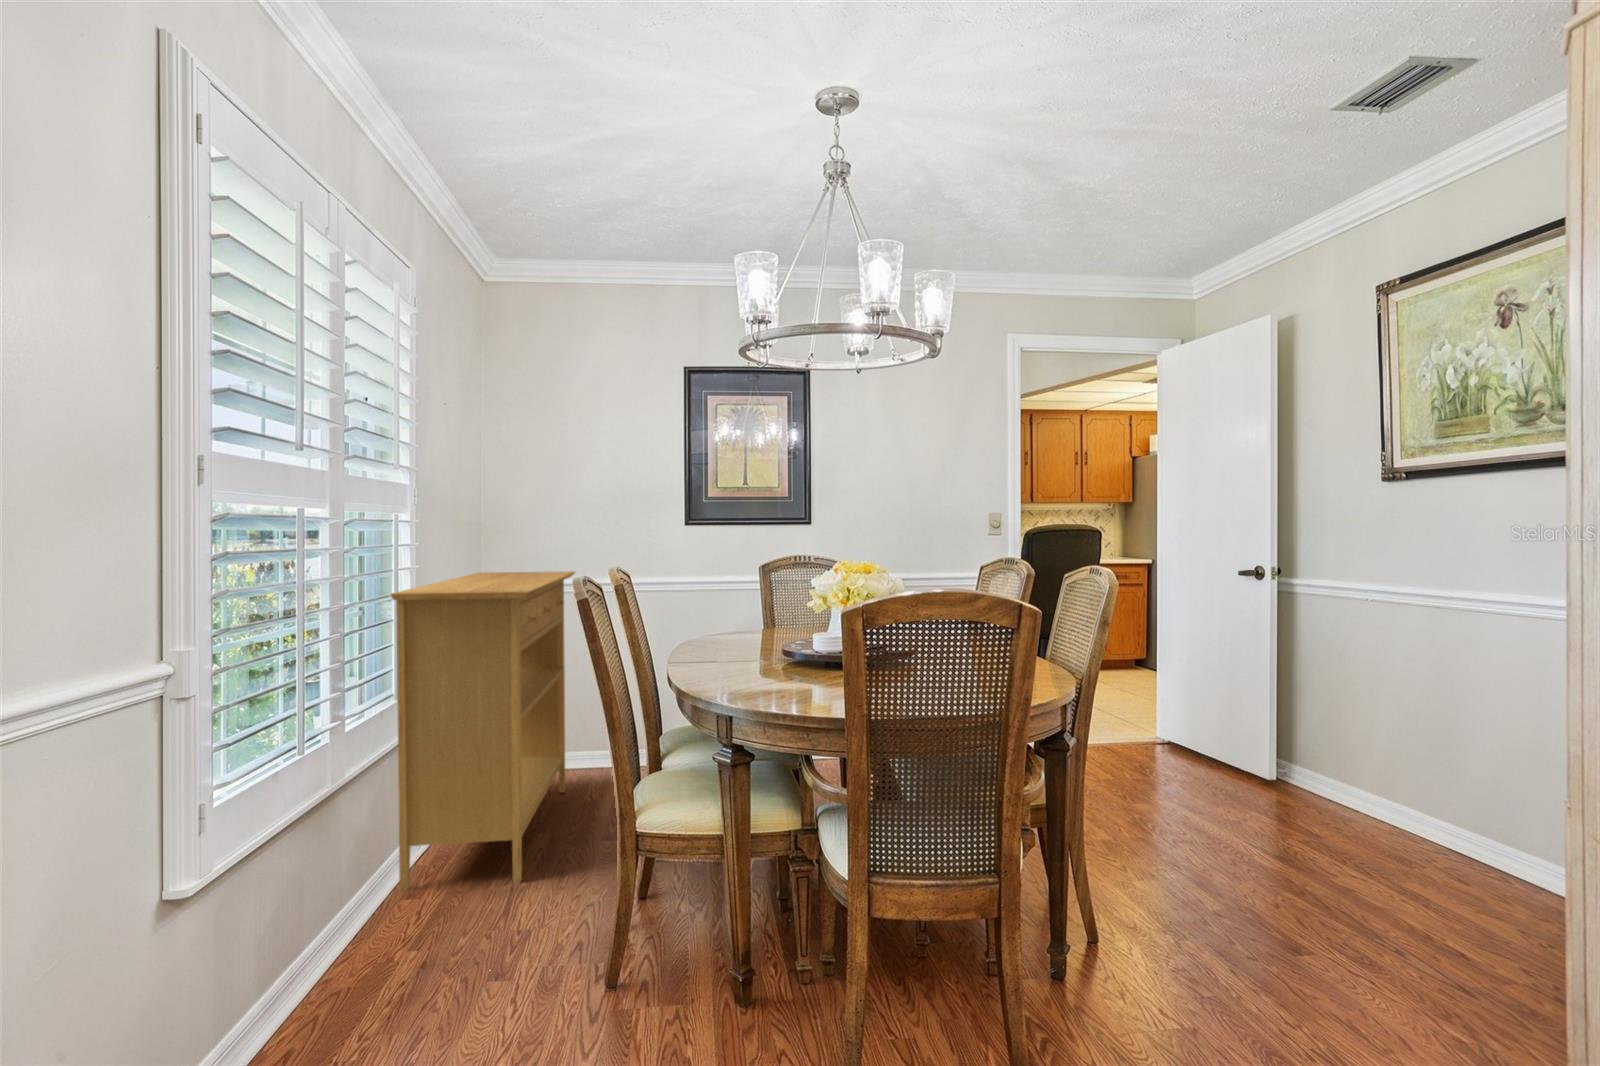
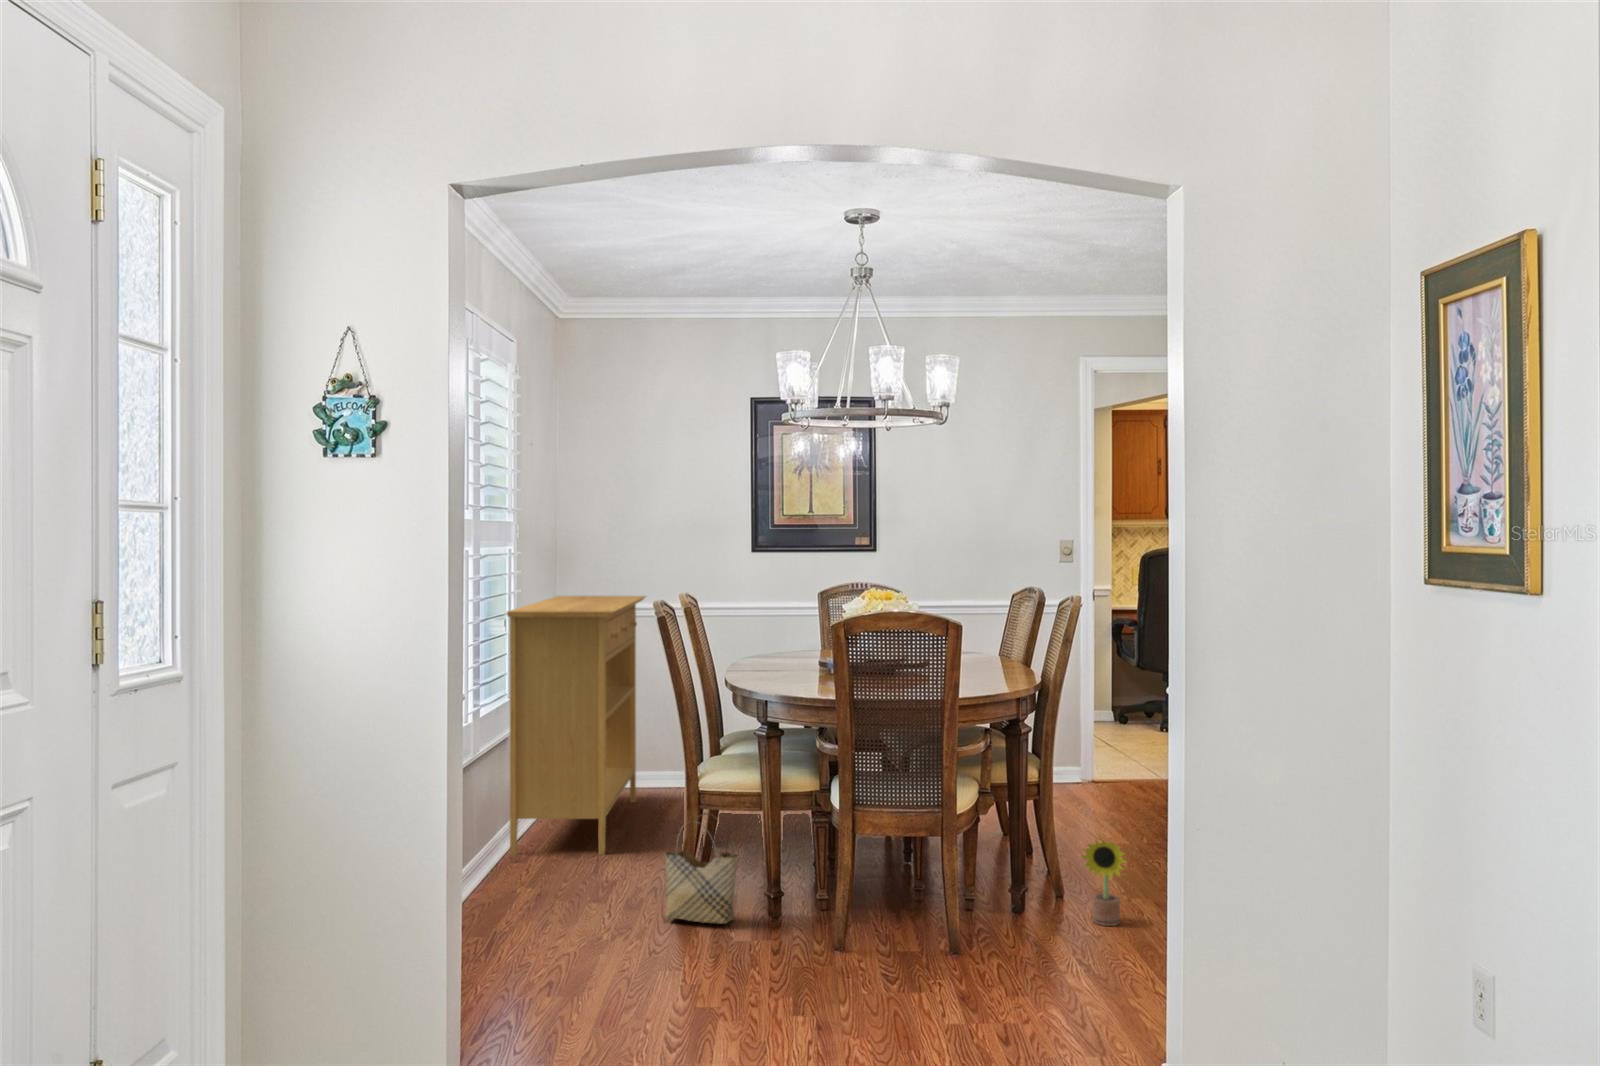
woven basket: none [588,864,693,1028] -> present [664,813,738,924]
decorative plant: none [1136,877,1200,984] -> present [1082,840,1126,926]

